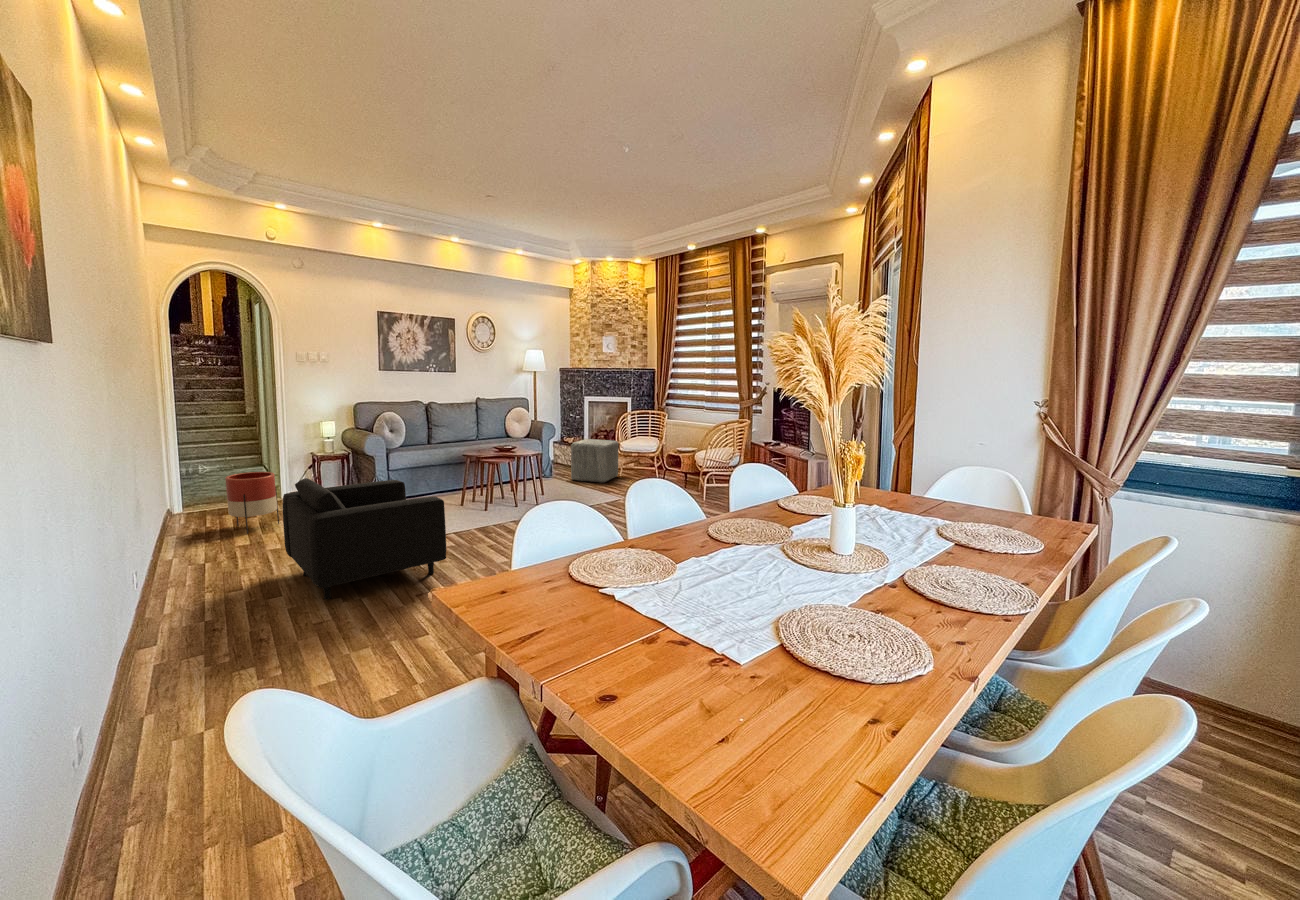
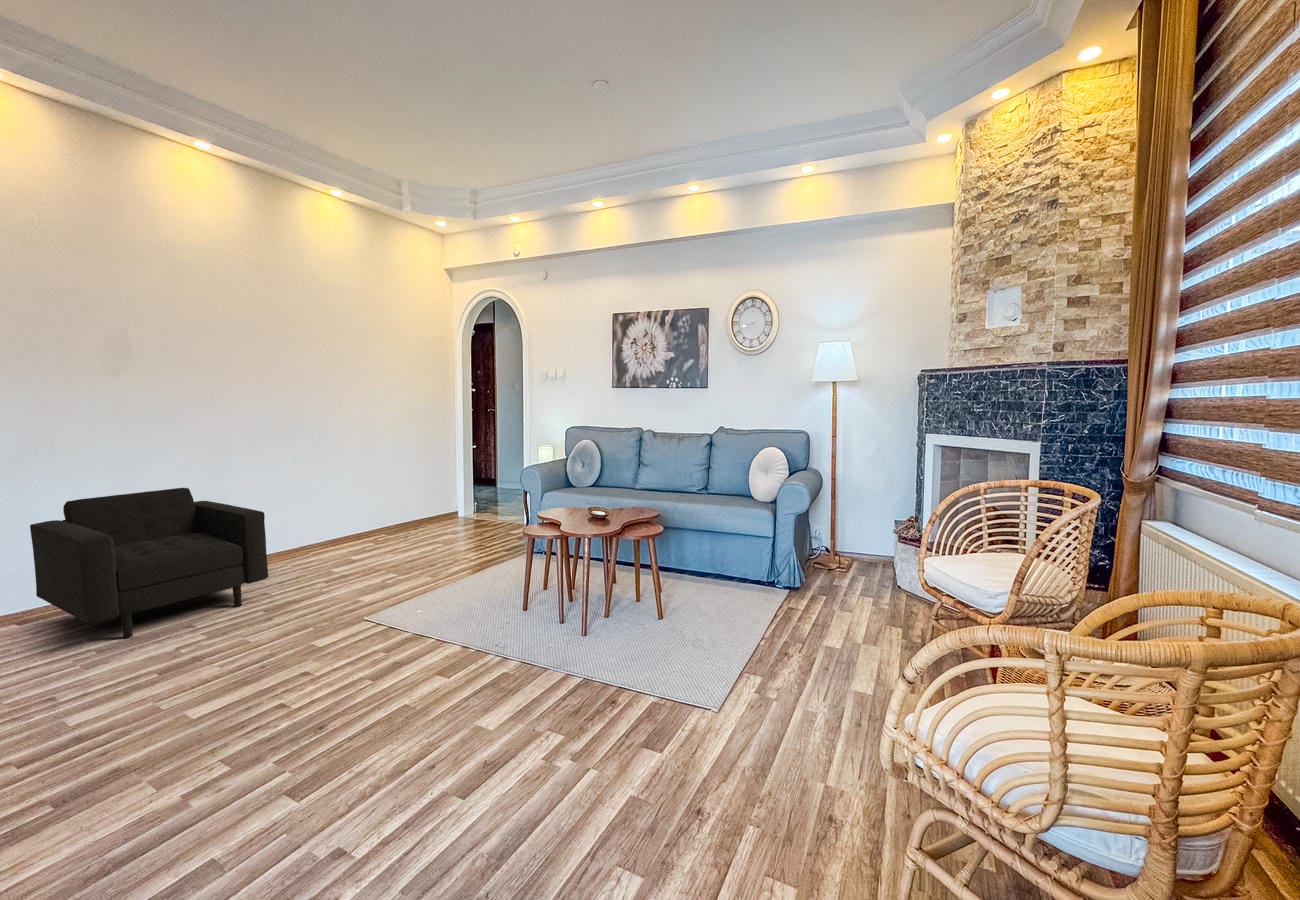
ottoman: present [571,439,619,483] -> none [742,530,849,641]
planter: present [225,472,279,534] -> none [363,484,407,541]

